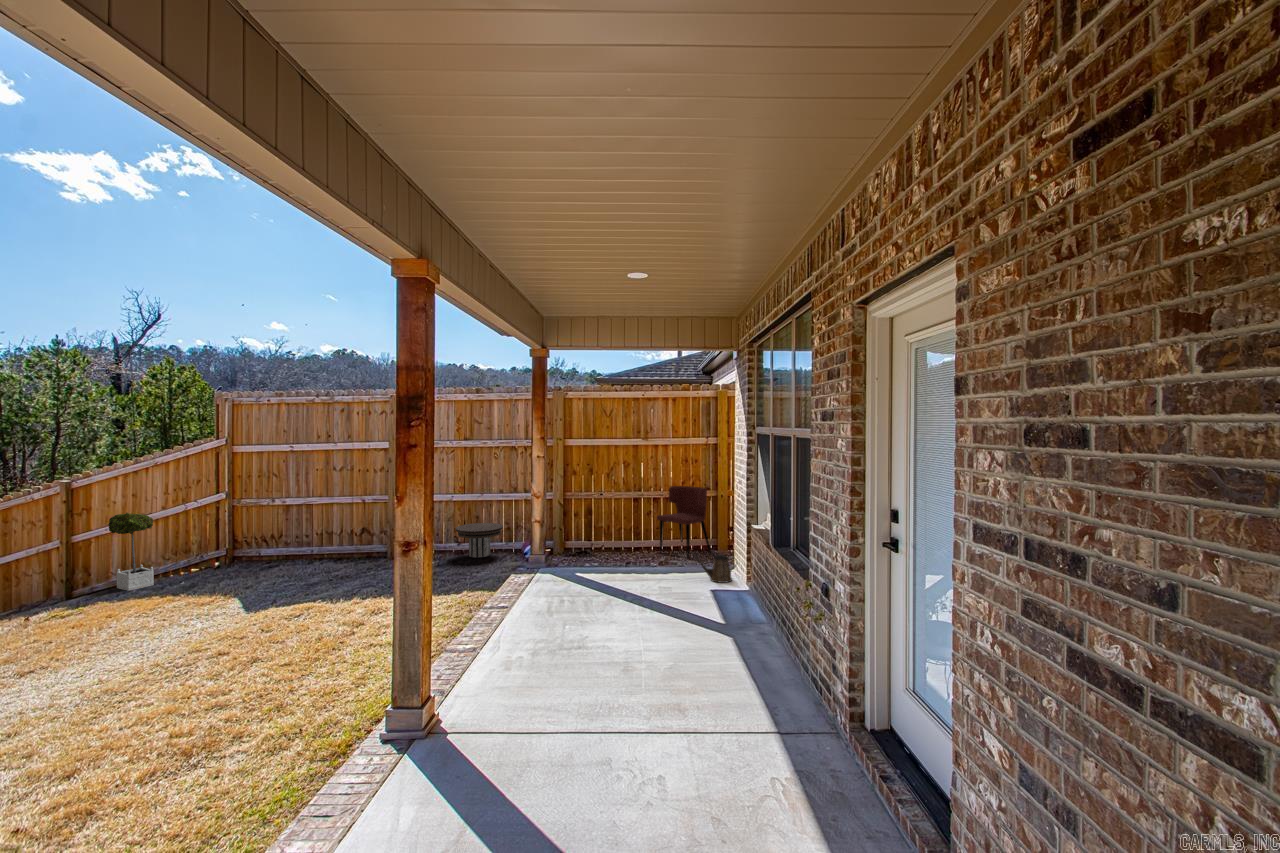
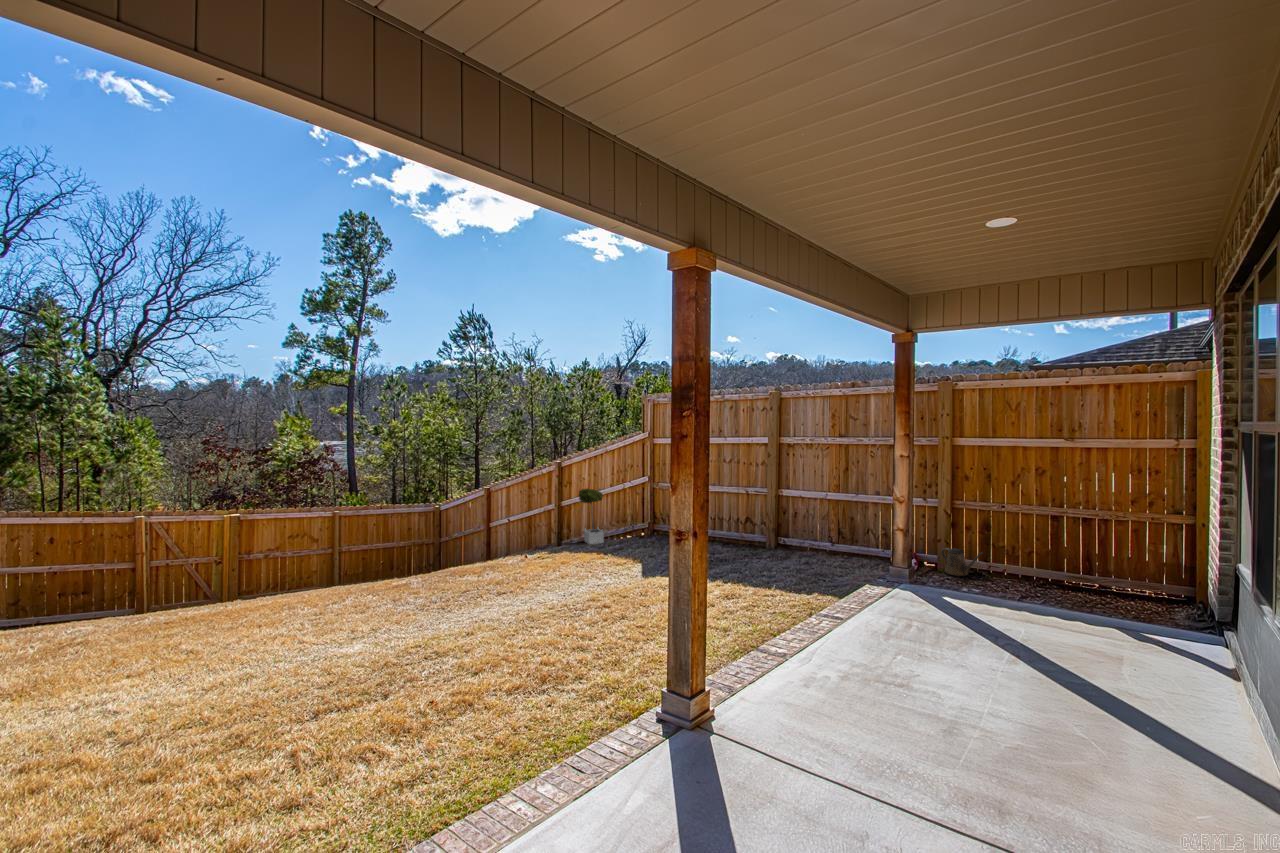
dining chair: present [657,486,710,558] -> none [1088,505,1193,612]
side table: present [456,523,503,557] -> none [825,524,877,561]
watering can: present [691,552,735,583] -> present [941,548,983,576]

